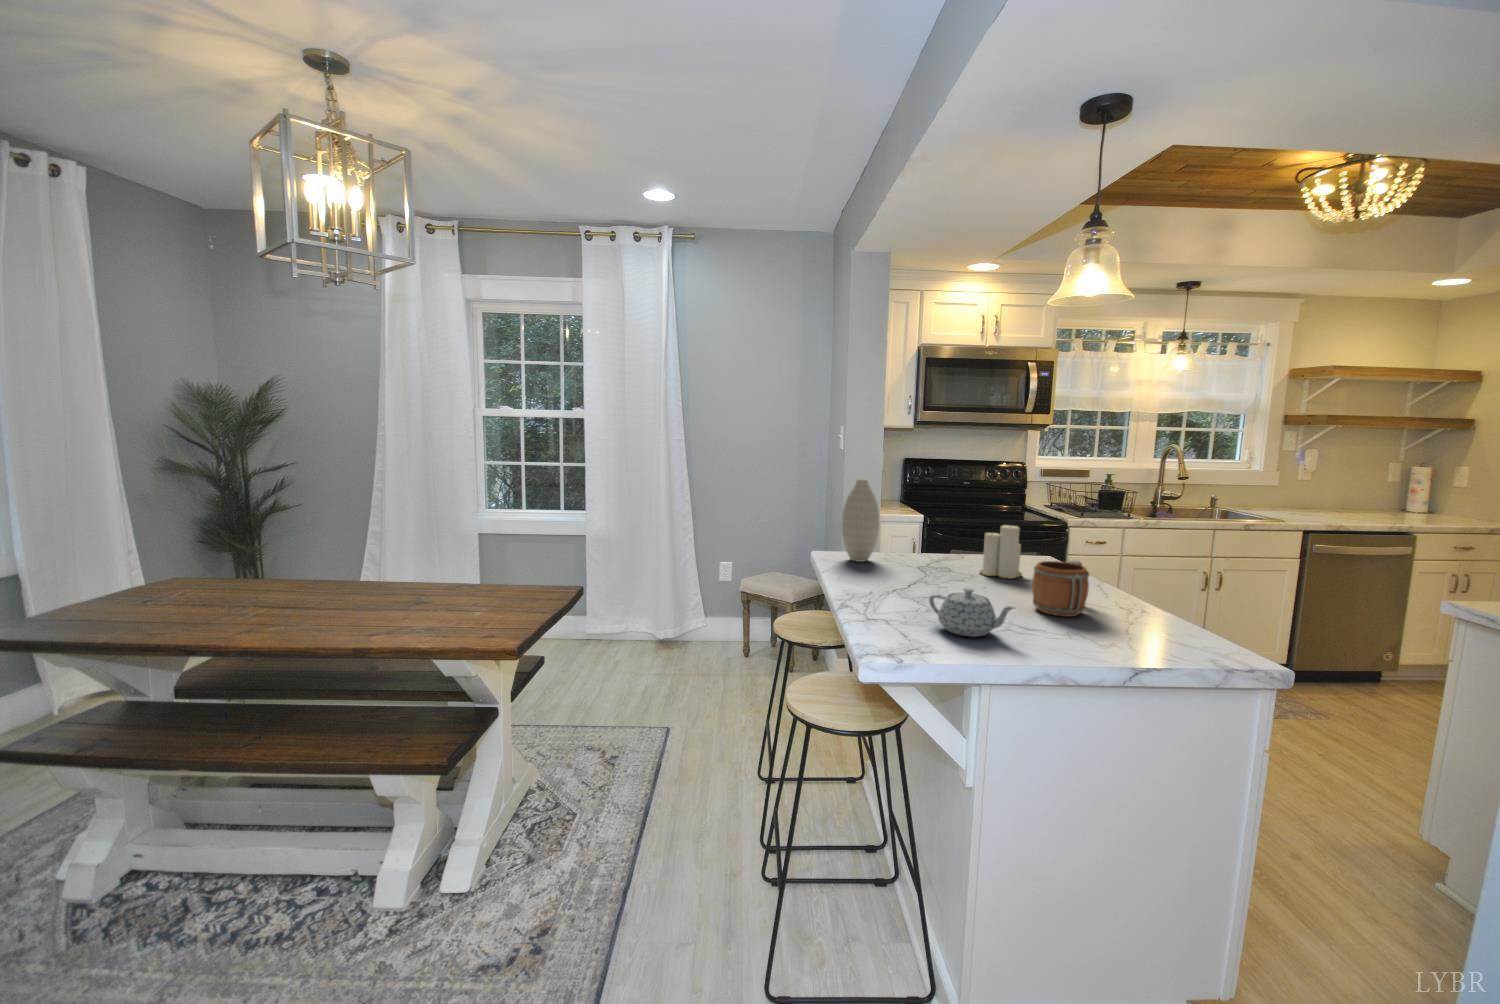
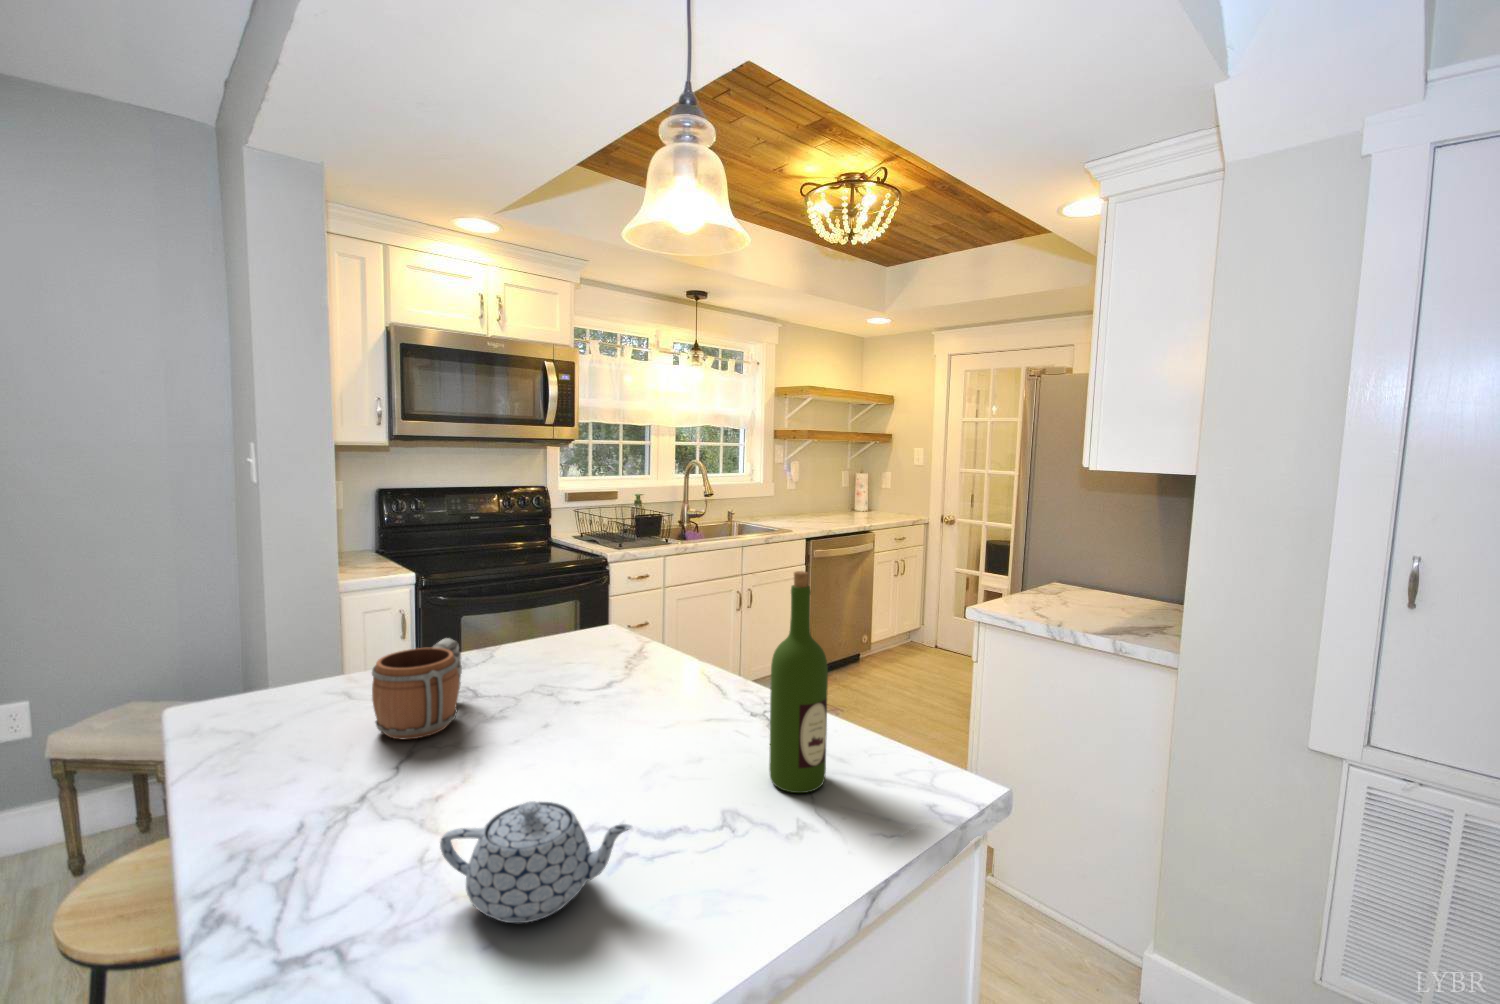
vase: present [842,479,879,562] -> none [237,549,325,715]
wine bottle: none [1121,504,1169,642] -> present [769,571,828,793]
candle: present [980,525,1022,578] -> none [521,595,587,690]
mug: present [1032,559,1089,617] -> present [372,638,462,740]

